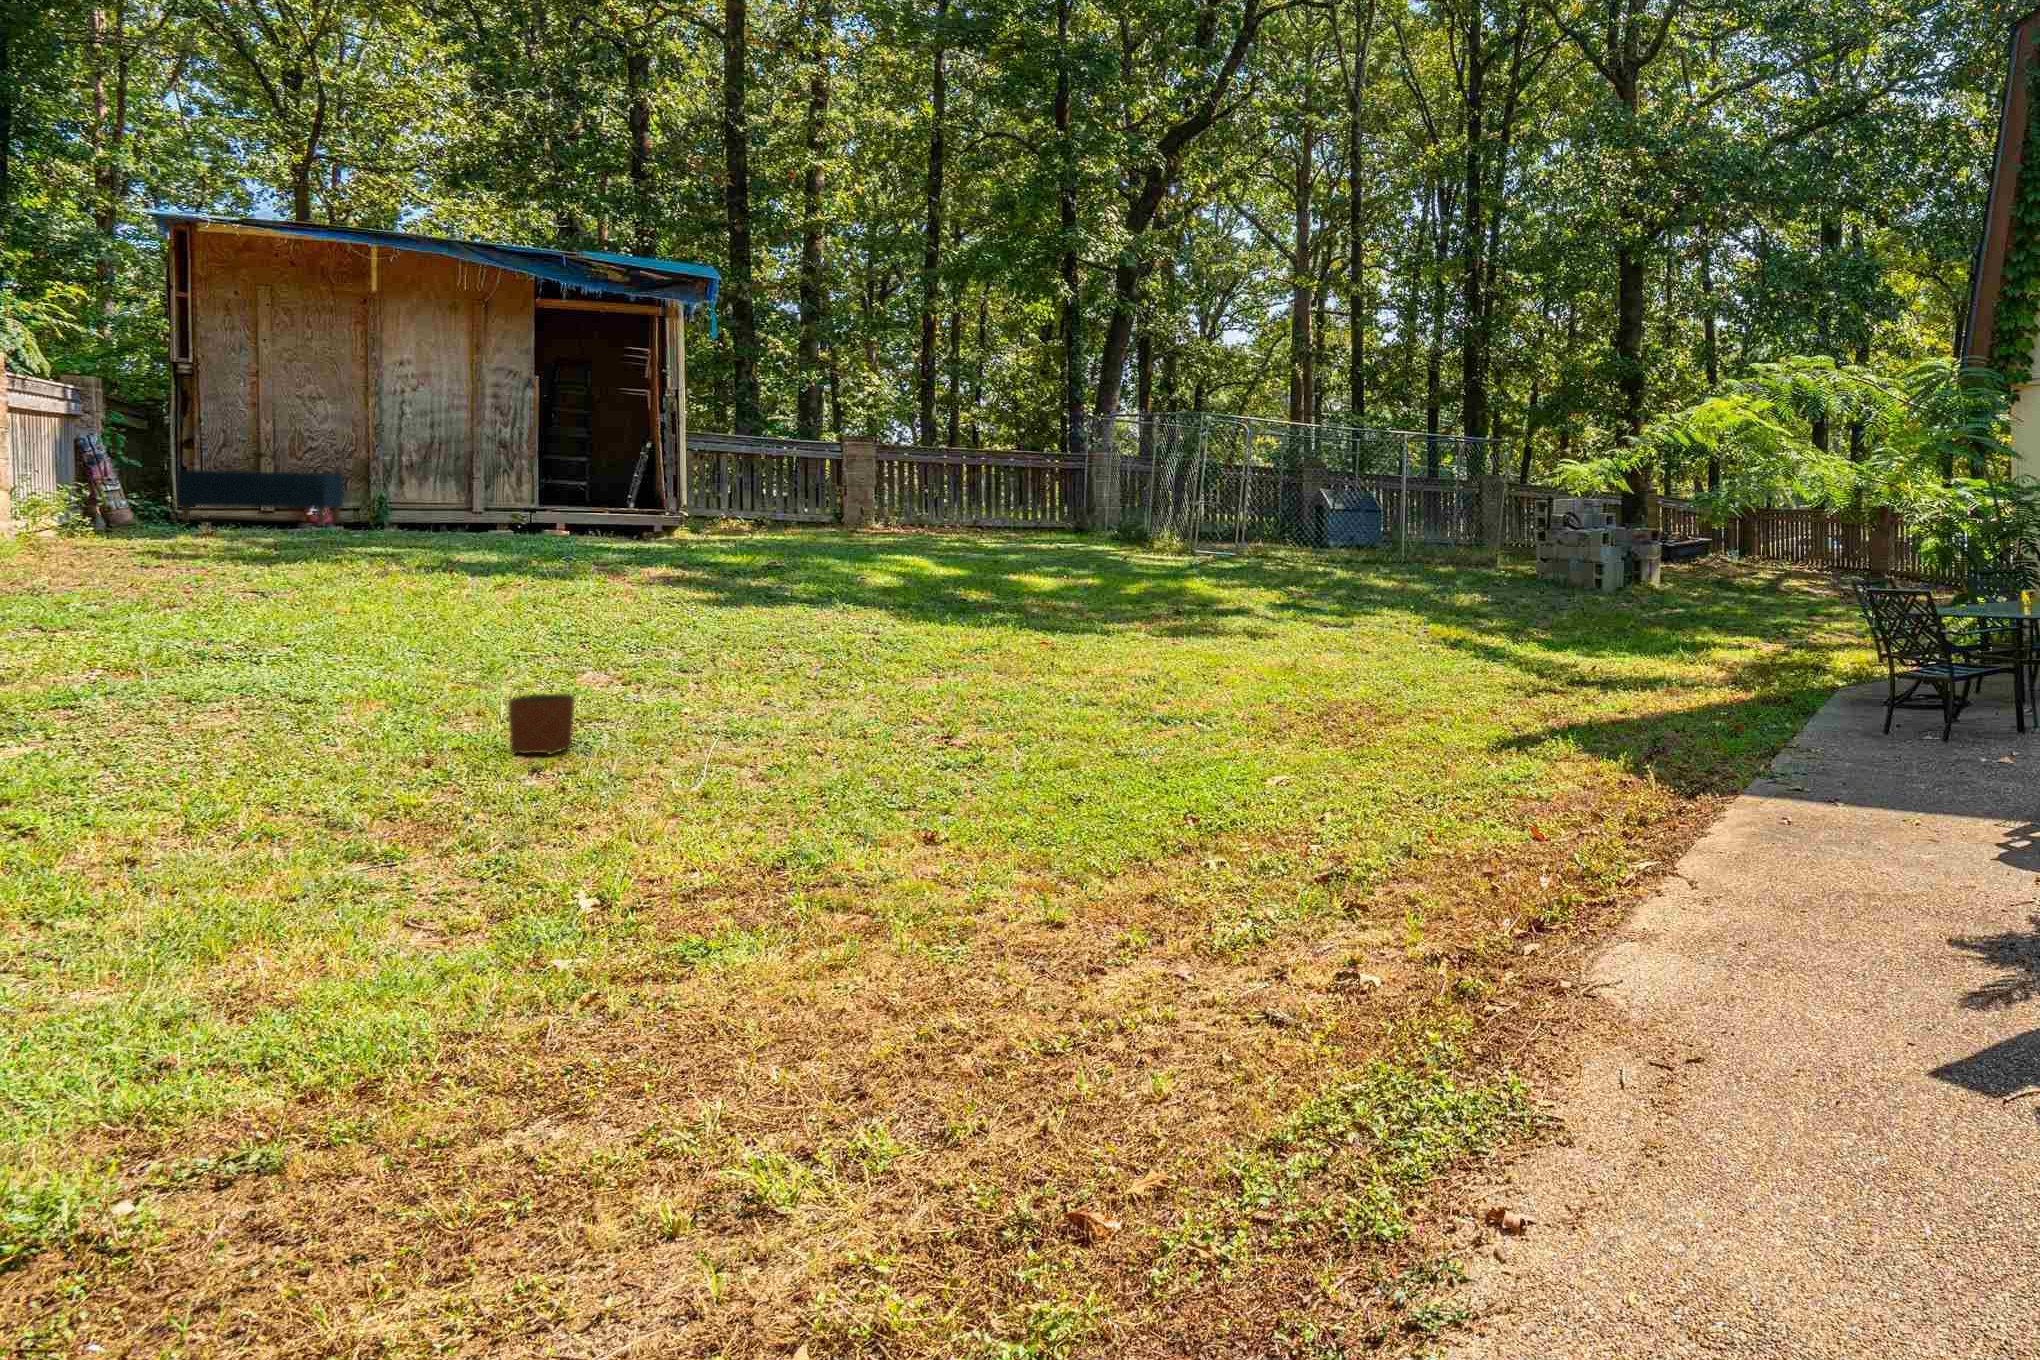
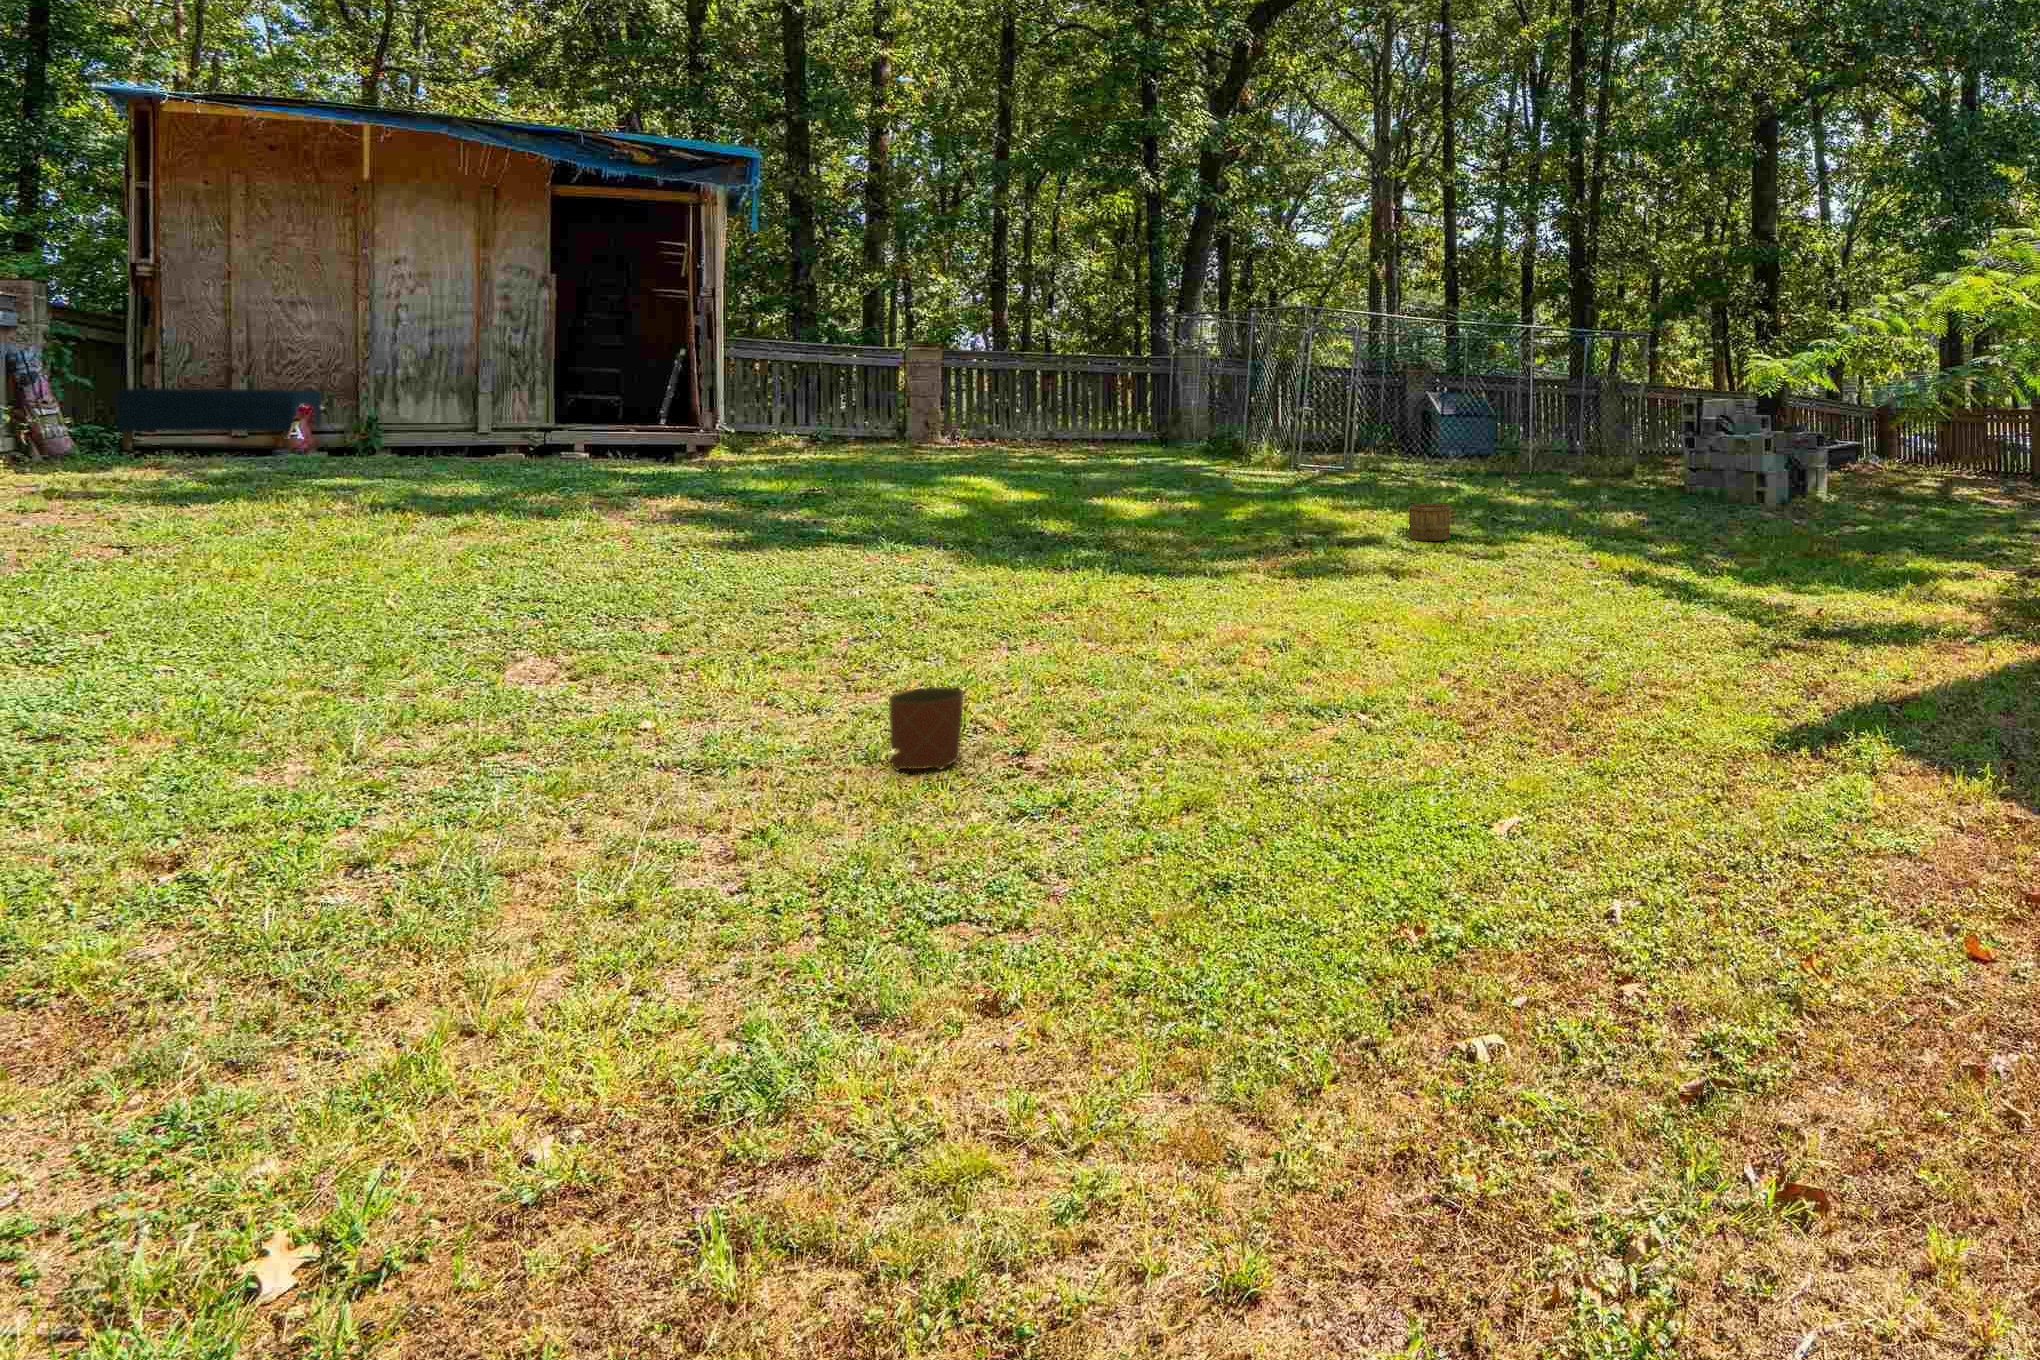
wooden bucket: none [1268,581,1304,611] -> present [1408,503,1451,541]
planter: present [508,694,574,755] -> present [889,687,963,771]

